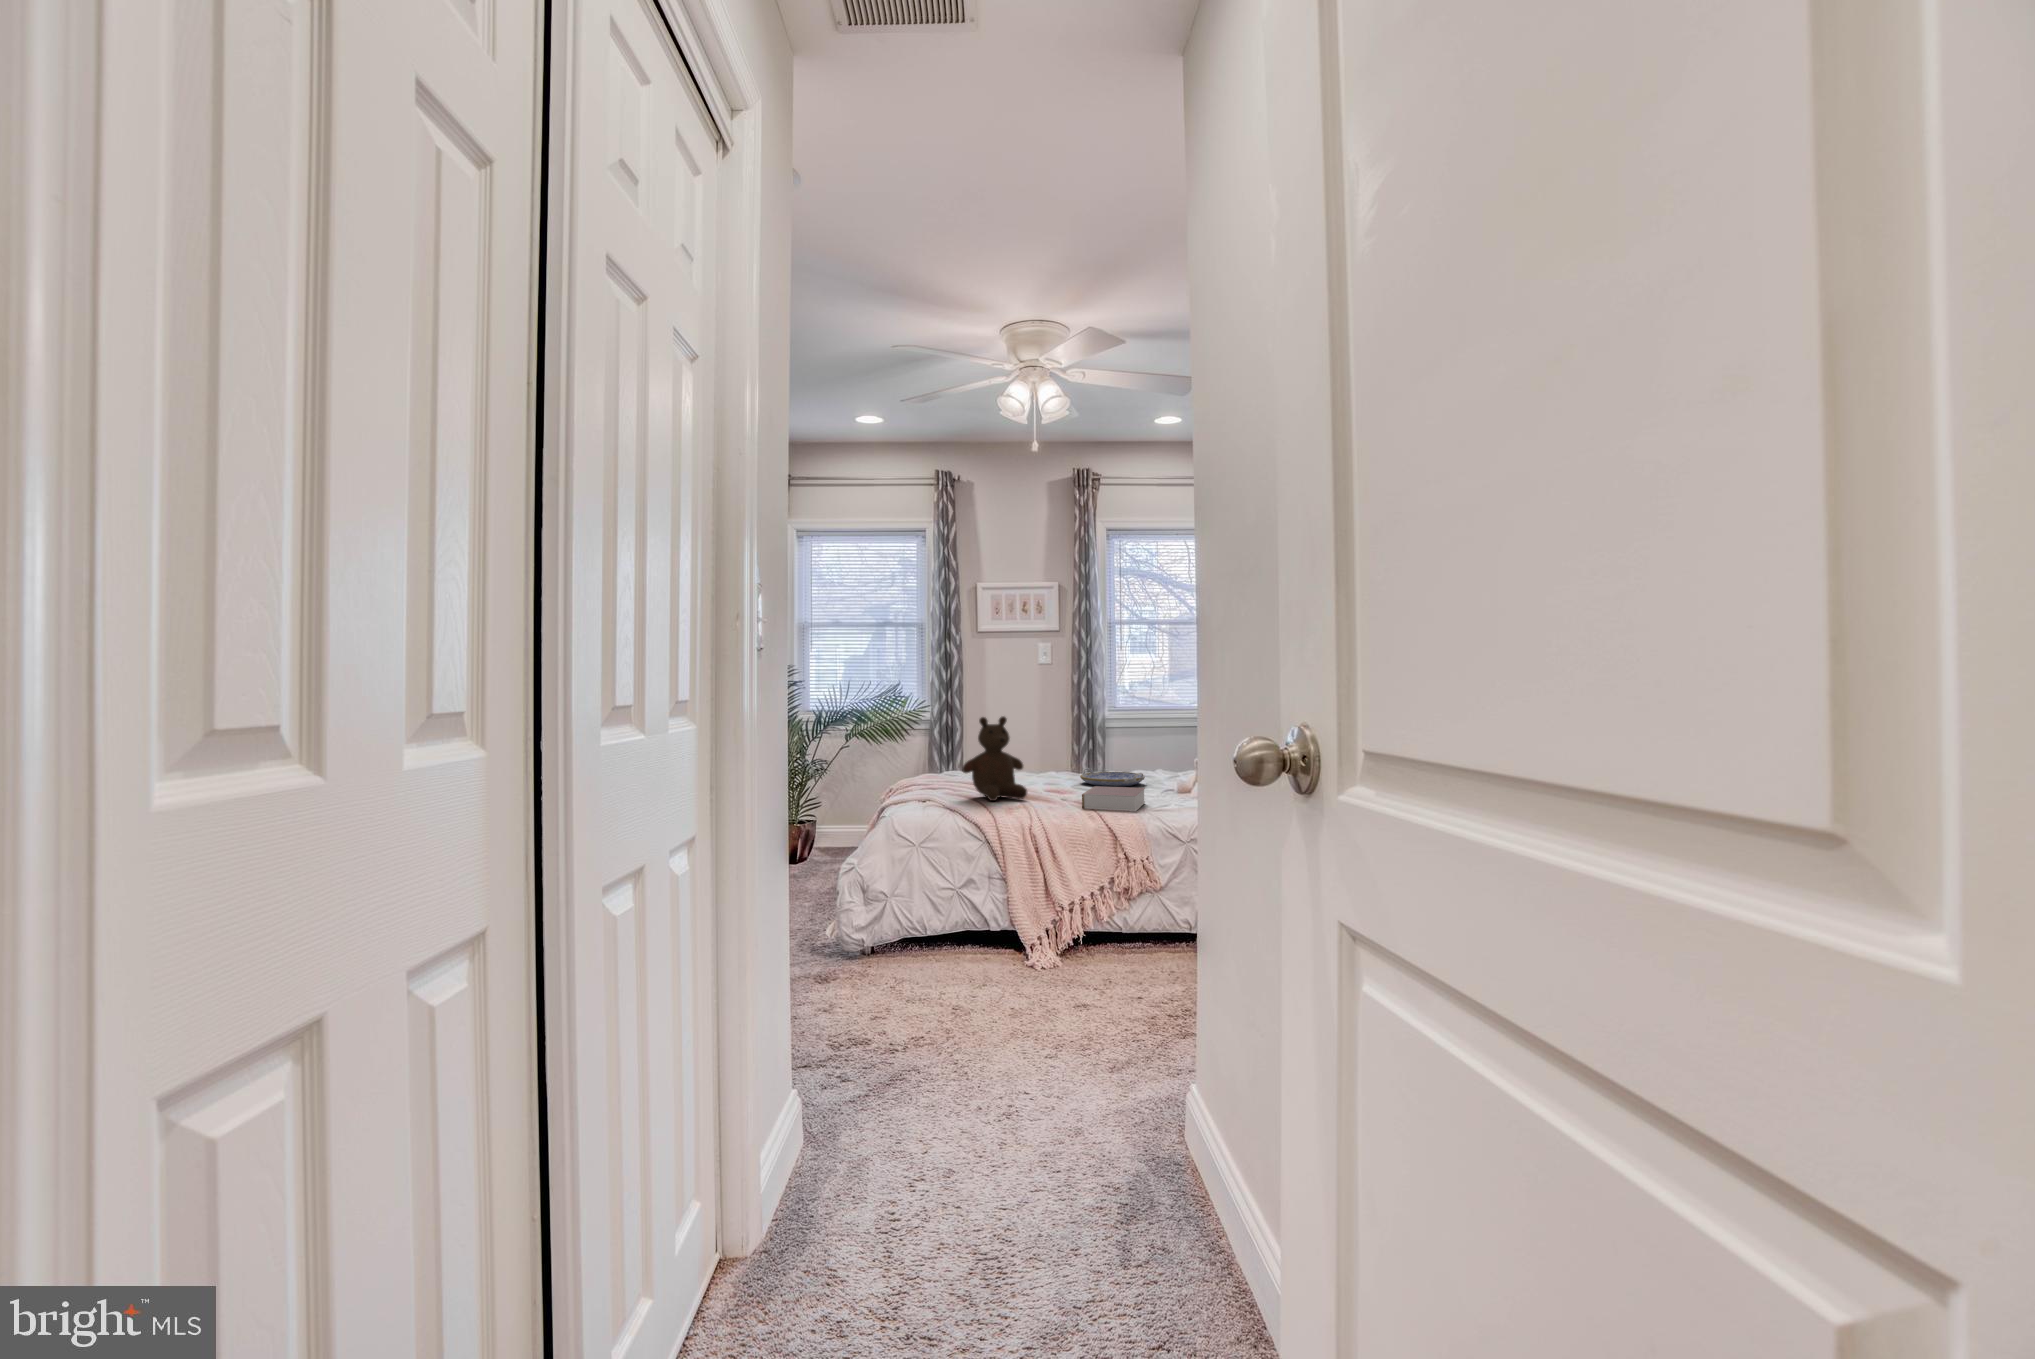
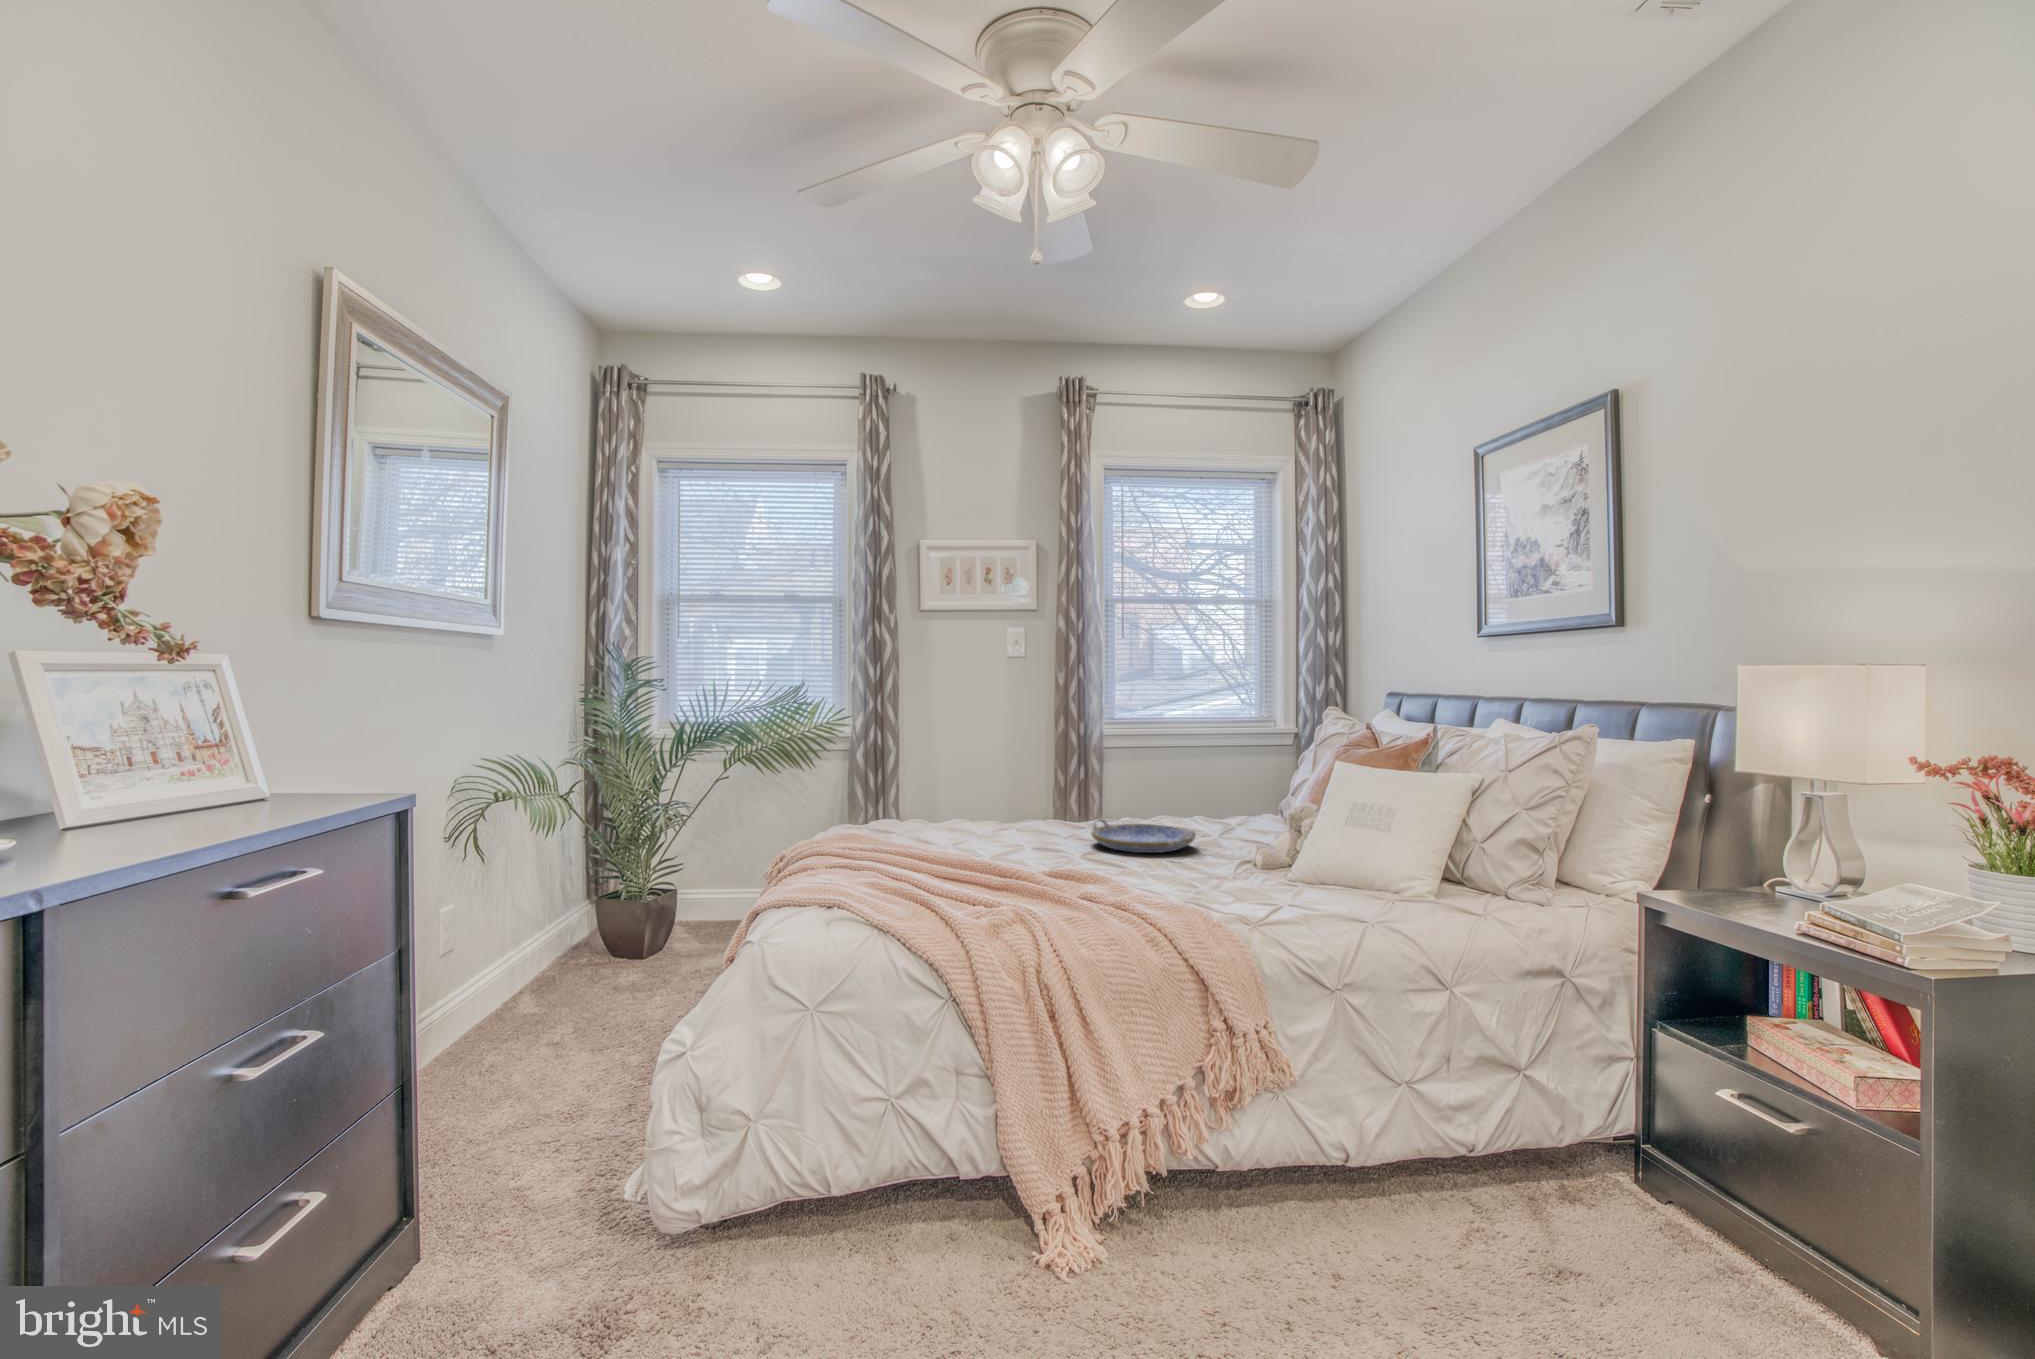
teddy bear: present [962,716,1027,801] -> none [903,742,1024,904]
book: present [1082,786,1145,811] -> none [1136,871,1244,932]

